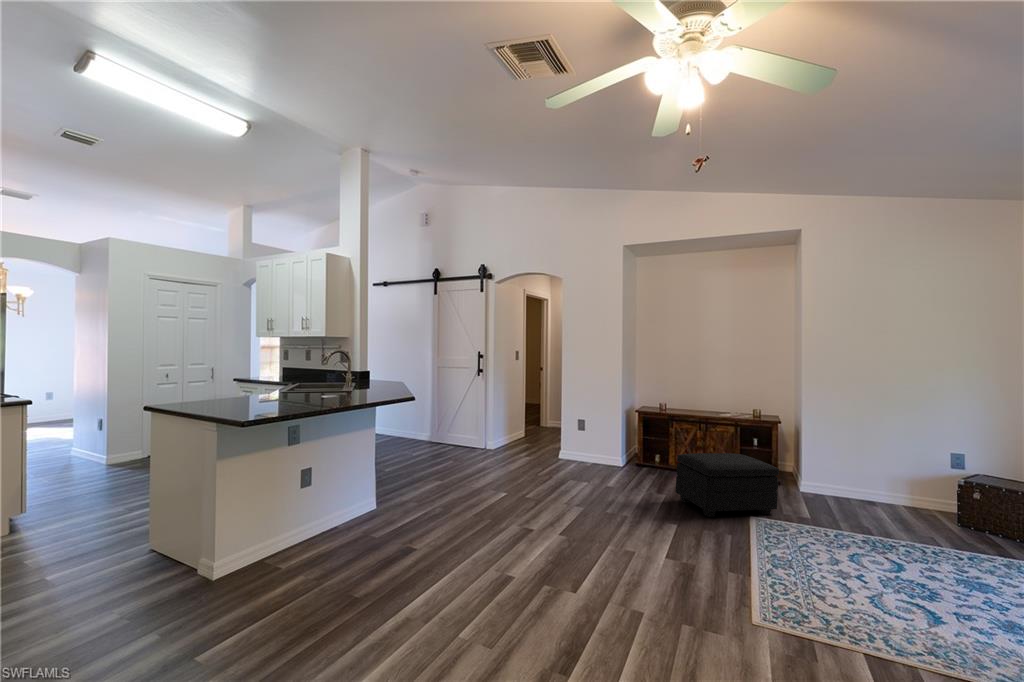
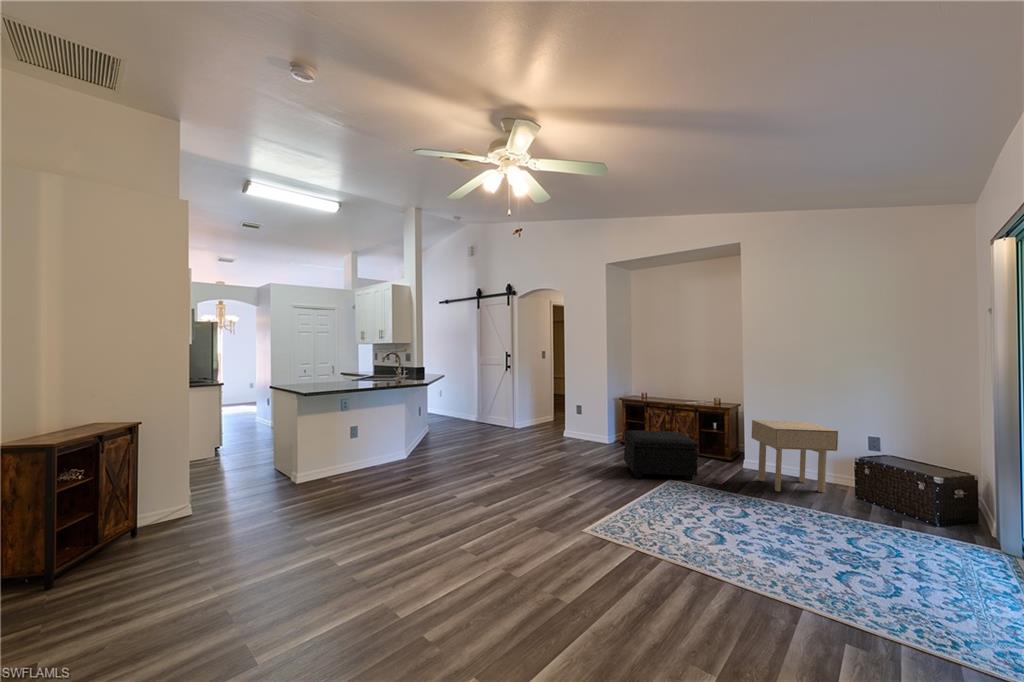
side table: none [830,437,936,524] -> present [751,420,838,493]

